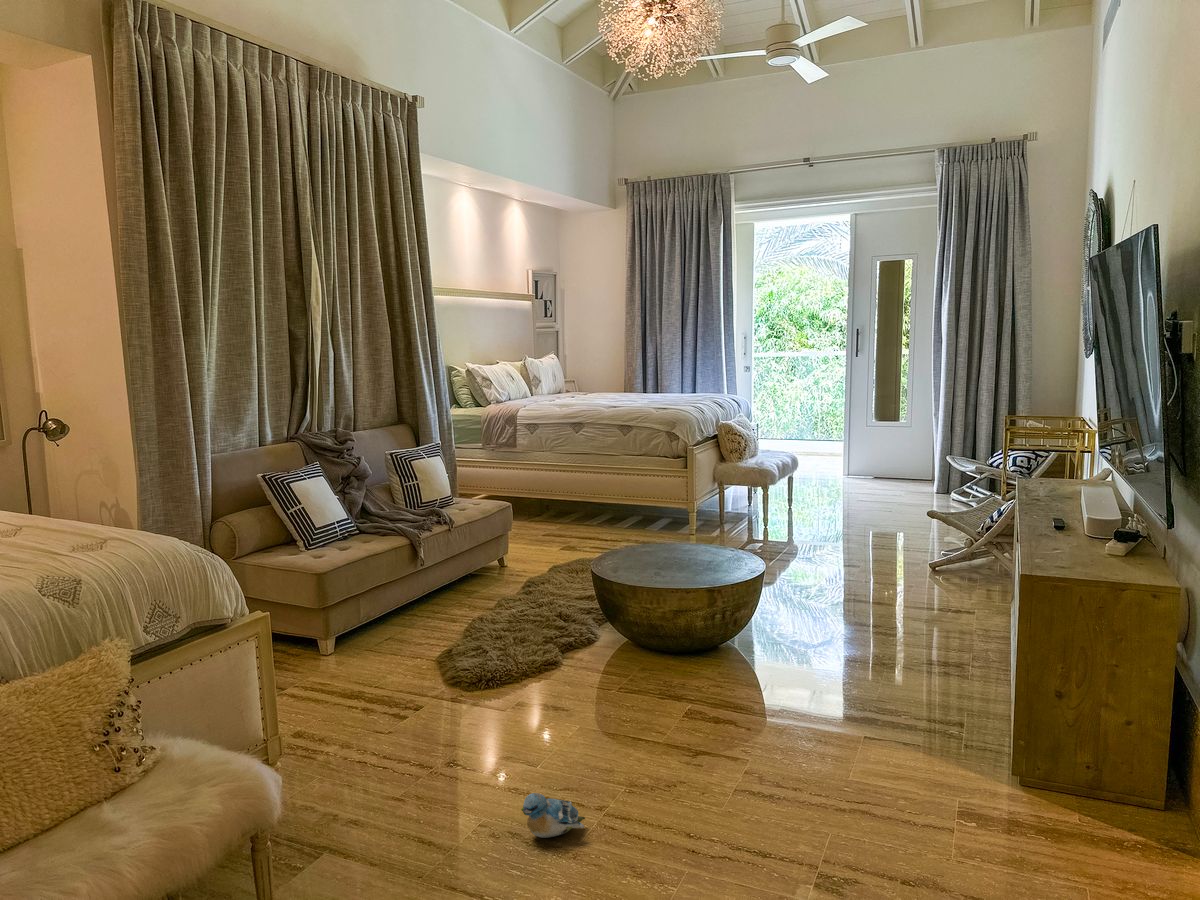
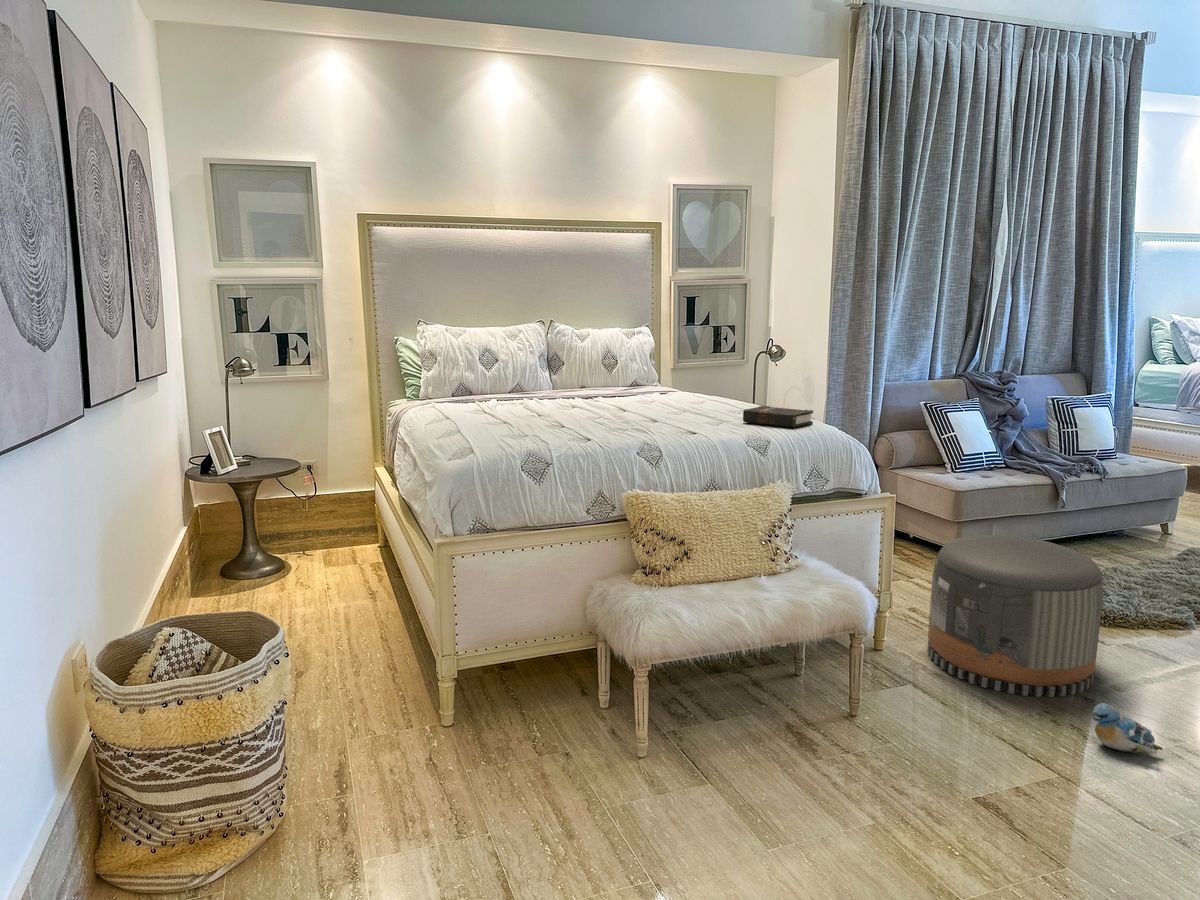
hardback book: none [23,523,139,556] -> present [743,406,813,427]
pouf: none [325,622,502,815] -> present [928,535,1103,697]

